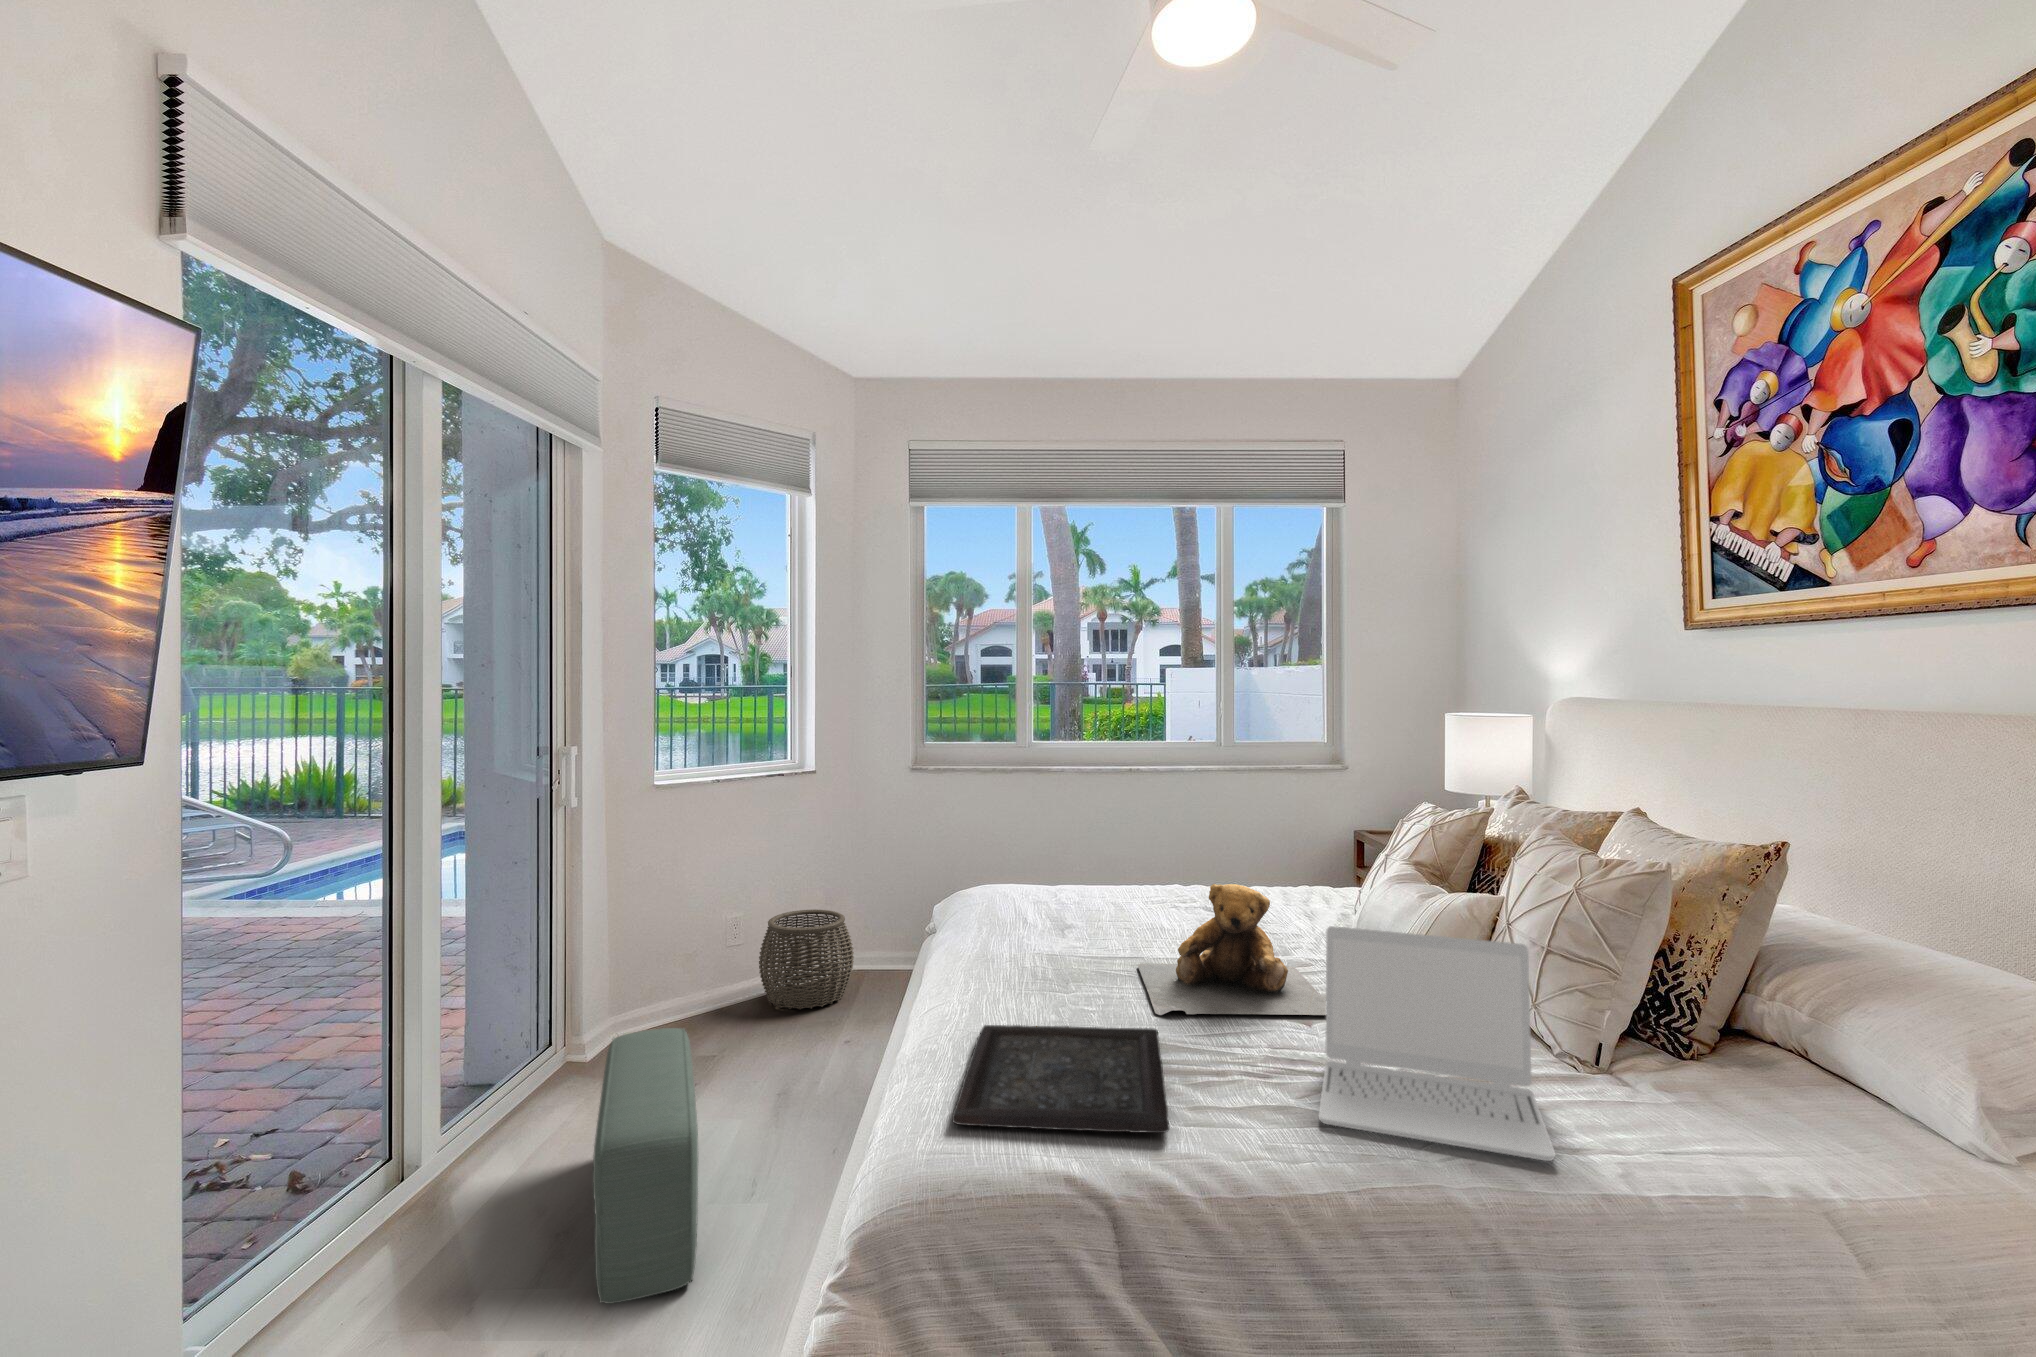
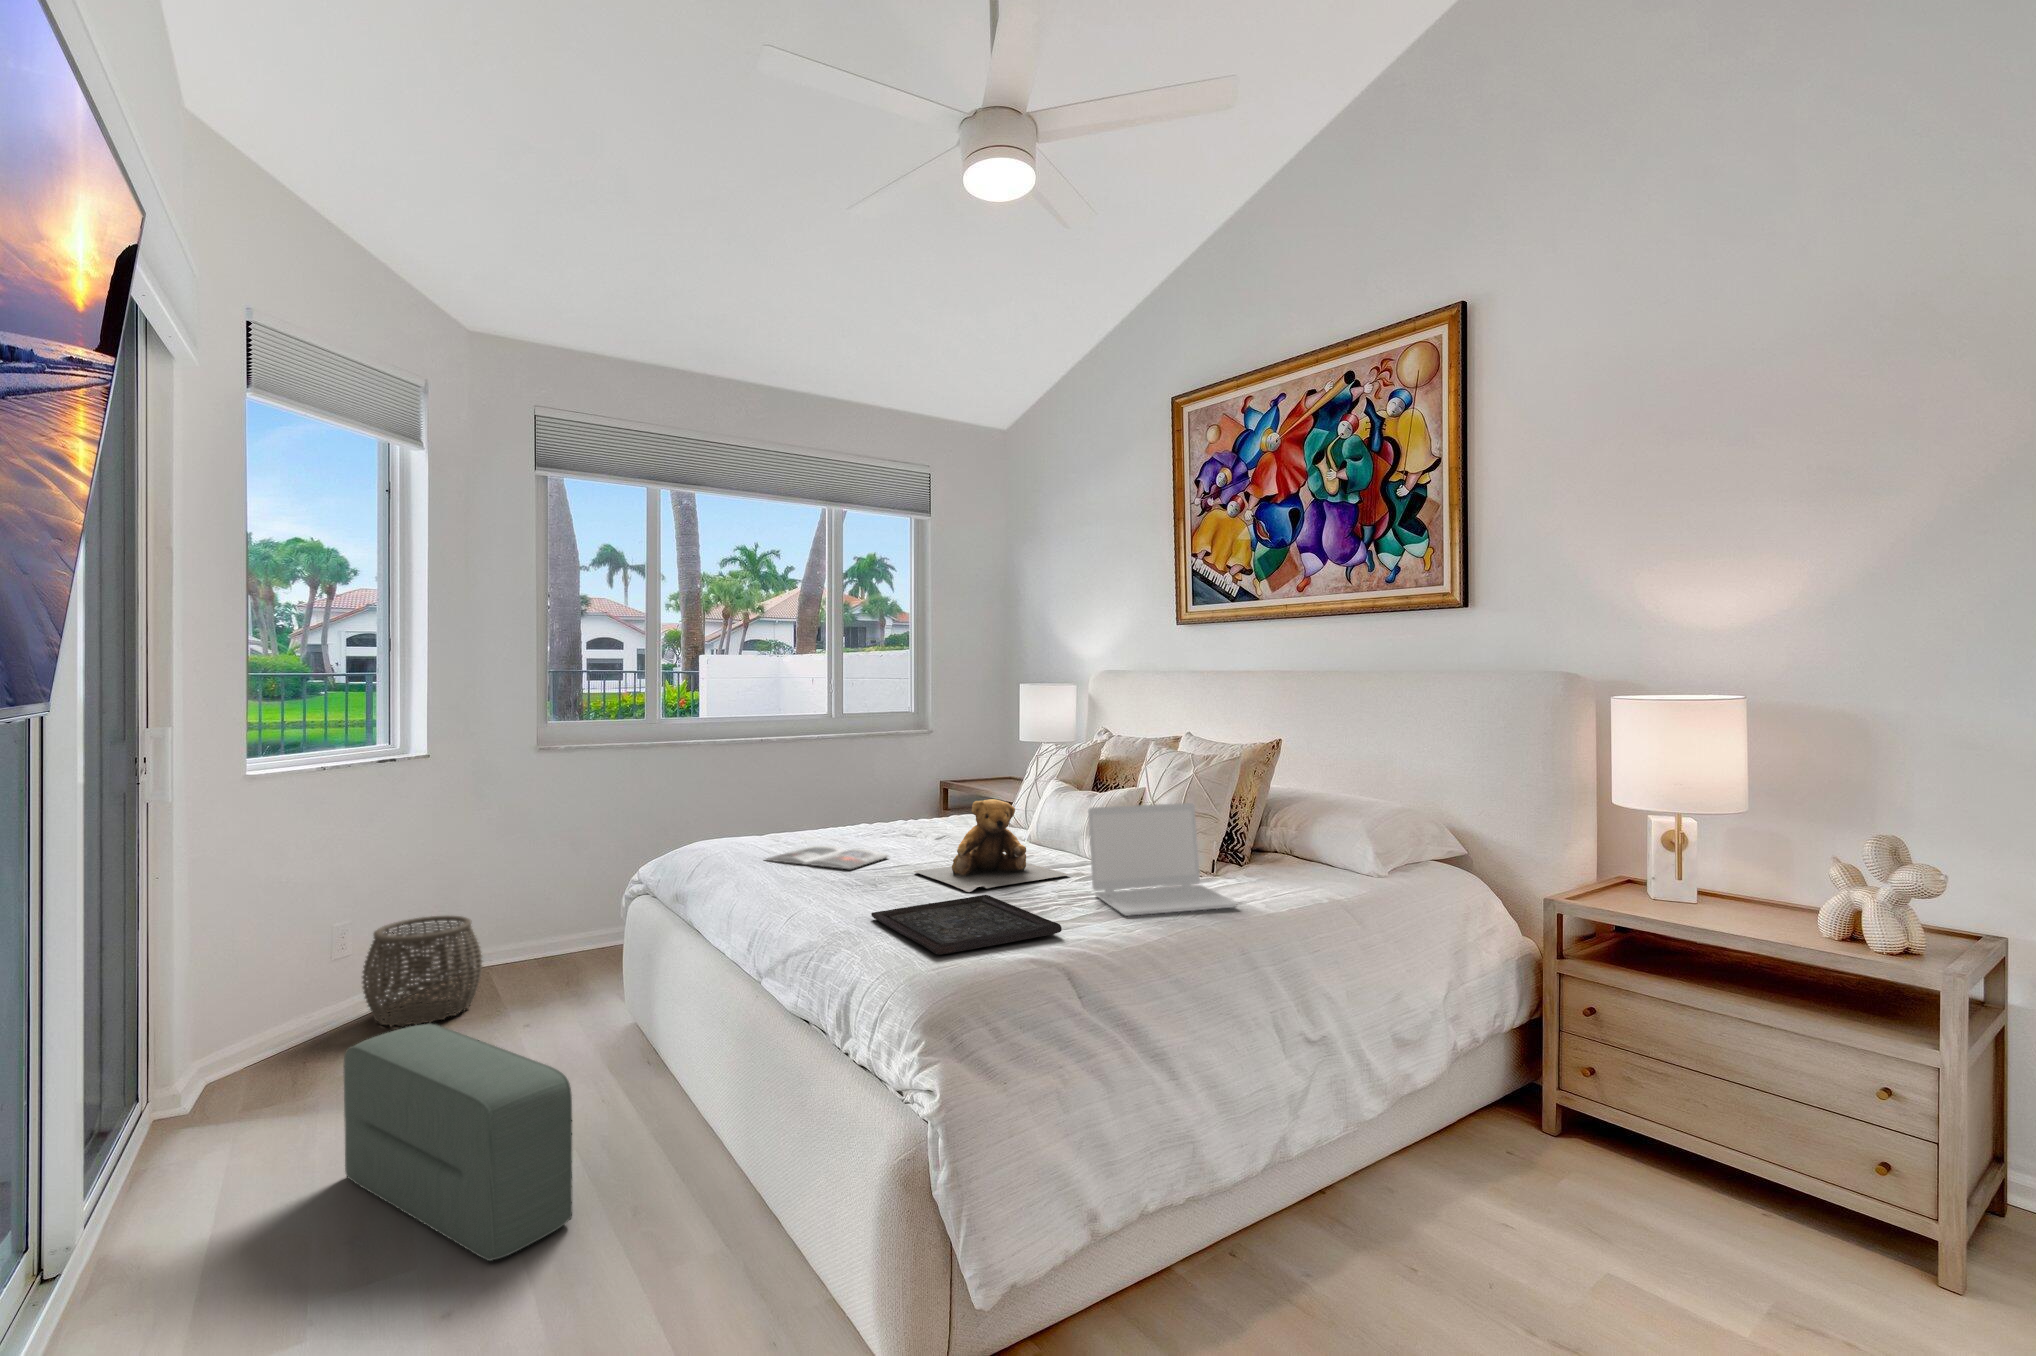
magazine: none [1012,904,1145,946] -> present [764,846,888,869]

